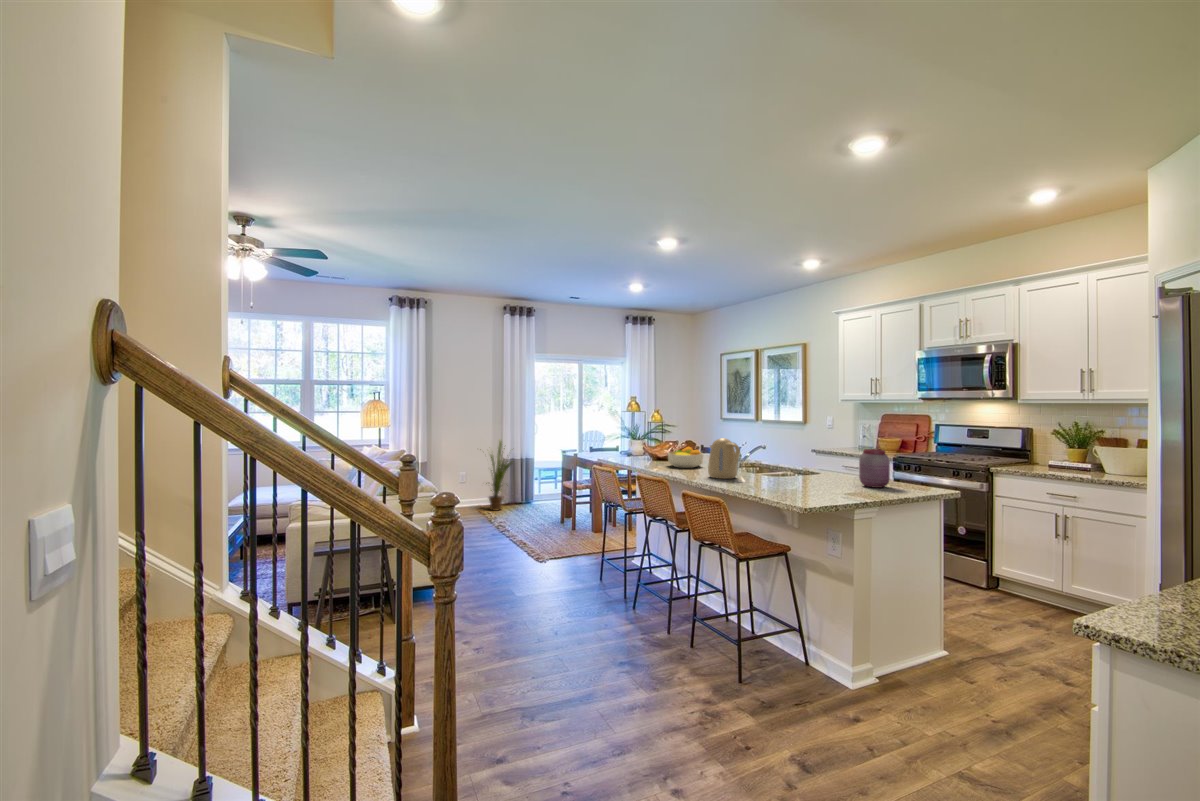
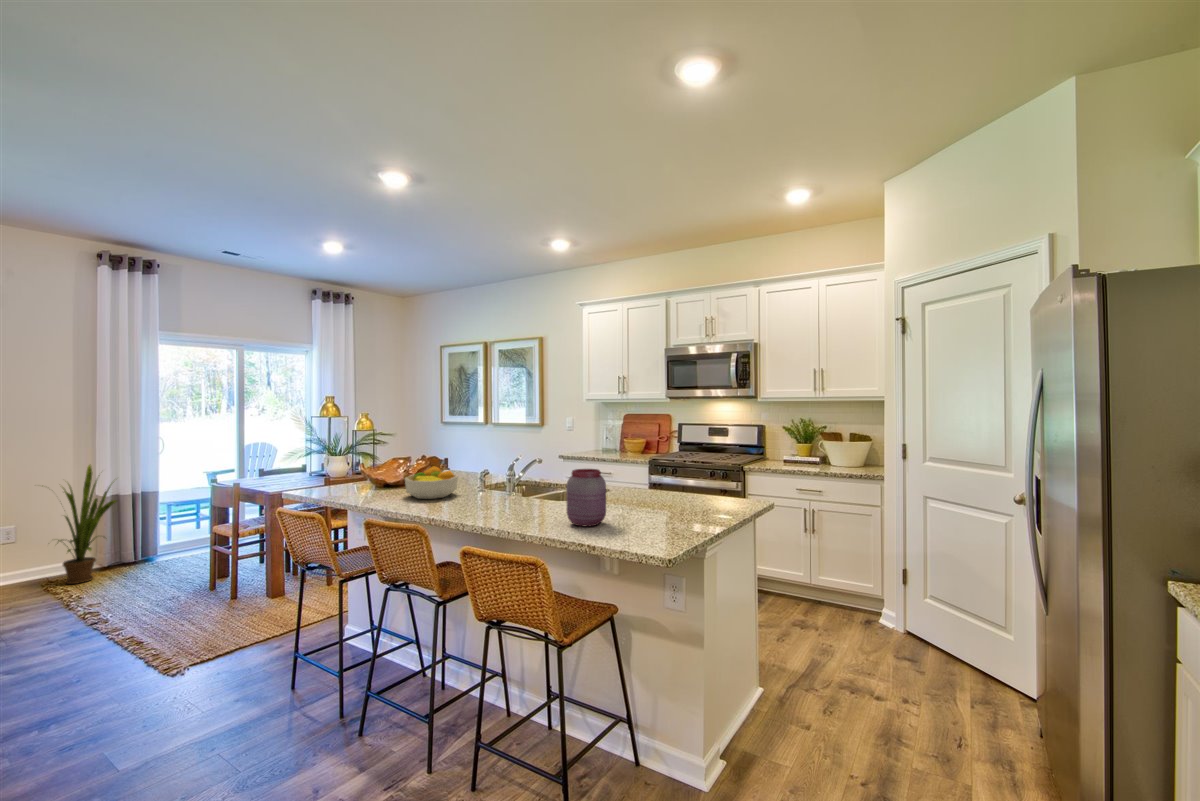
kettle: present [708,438,740,479] -> none [481,455,531,516]
jar: present [859,449,890,488] -> present [566,469,606,526]

